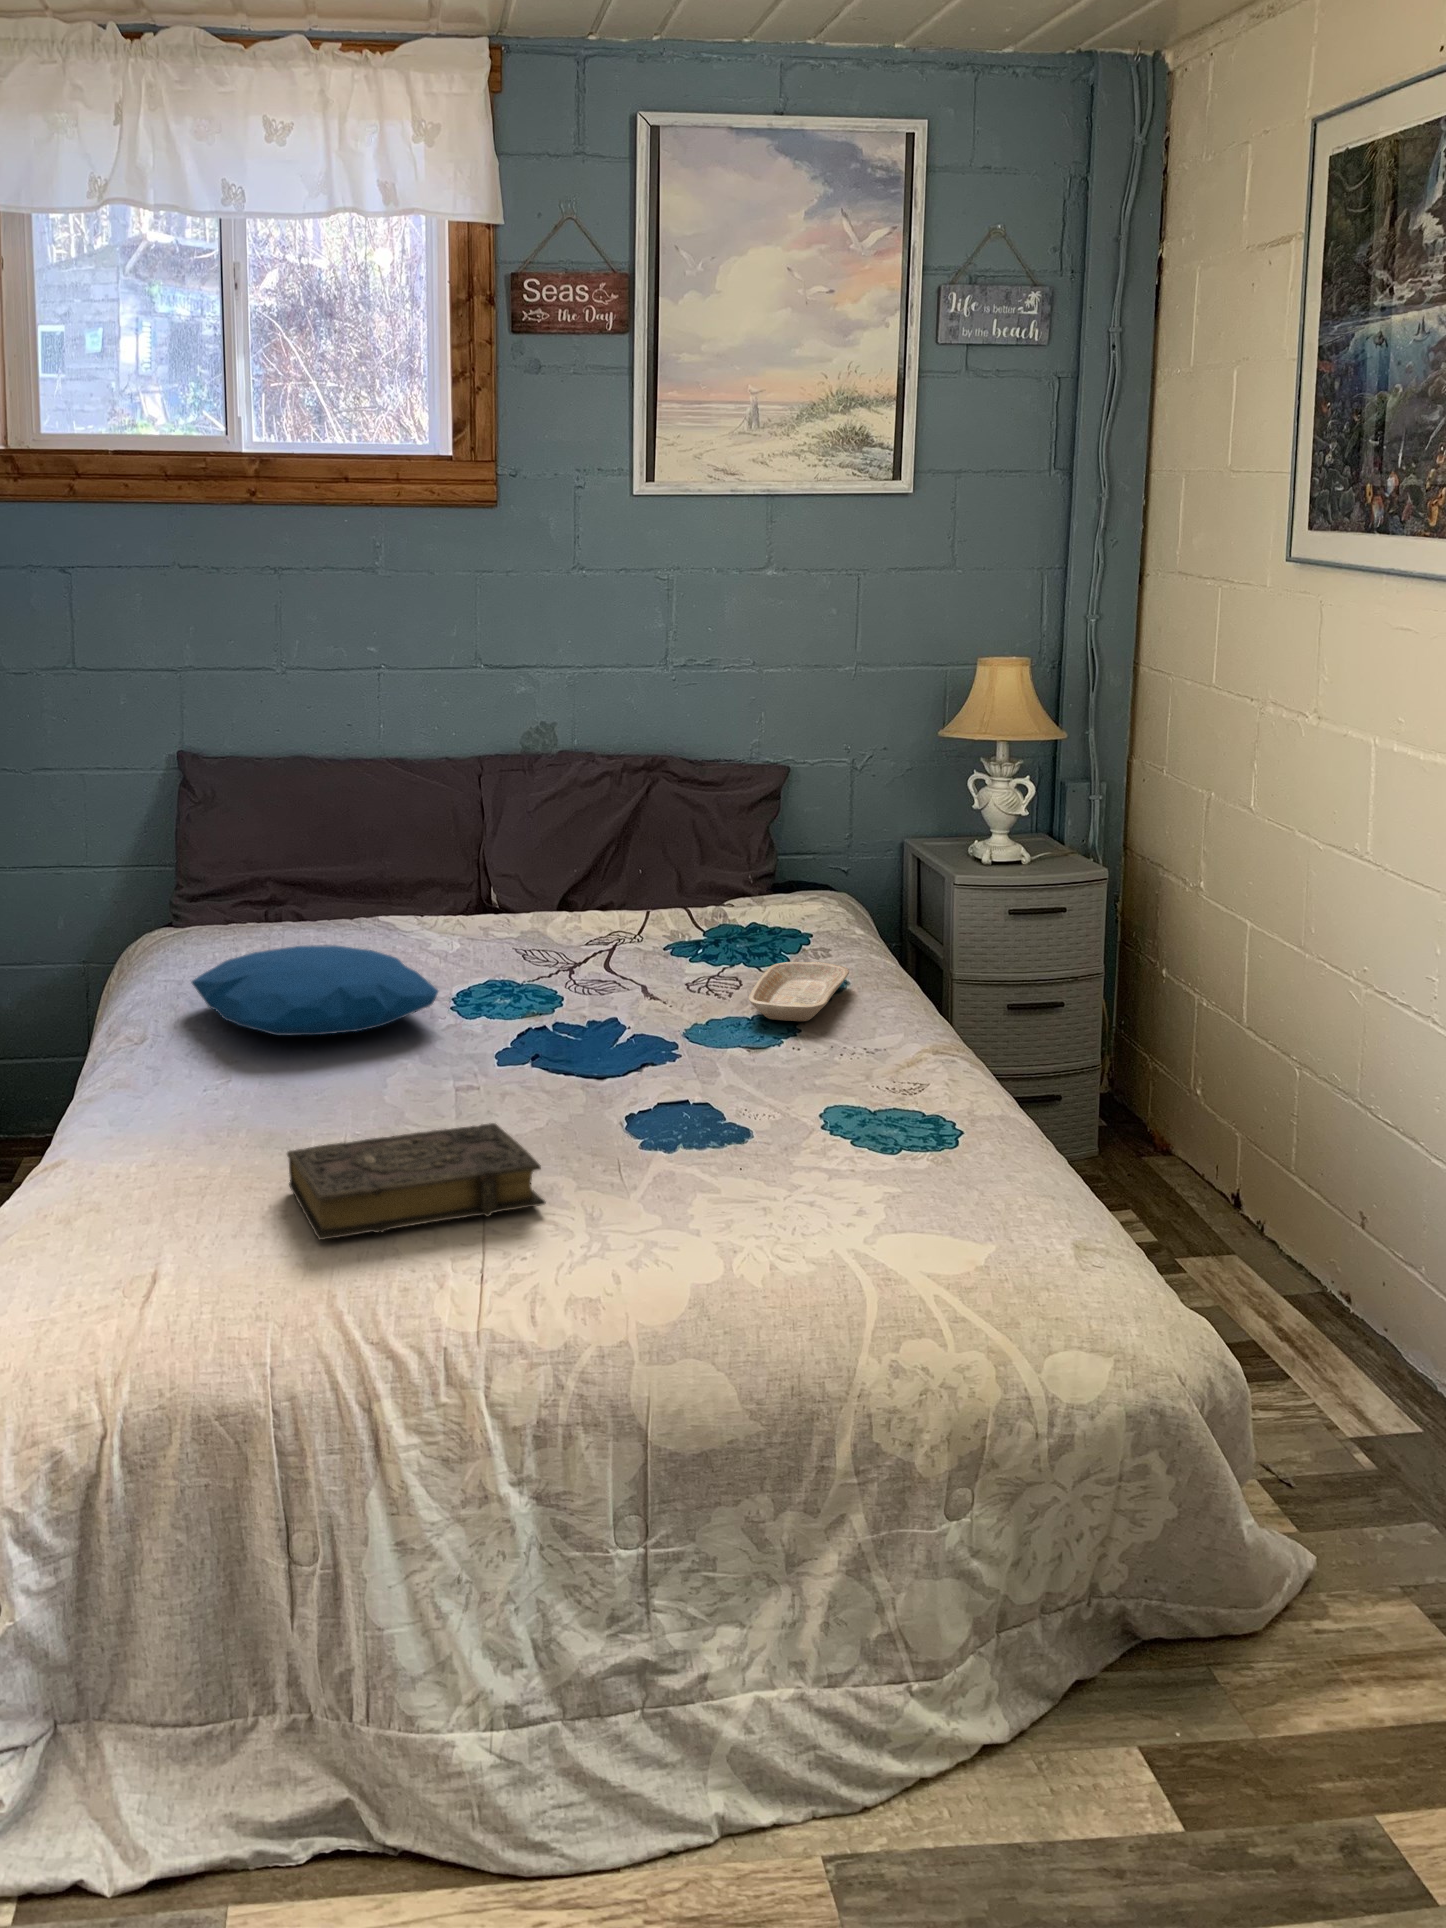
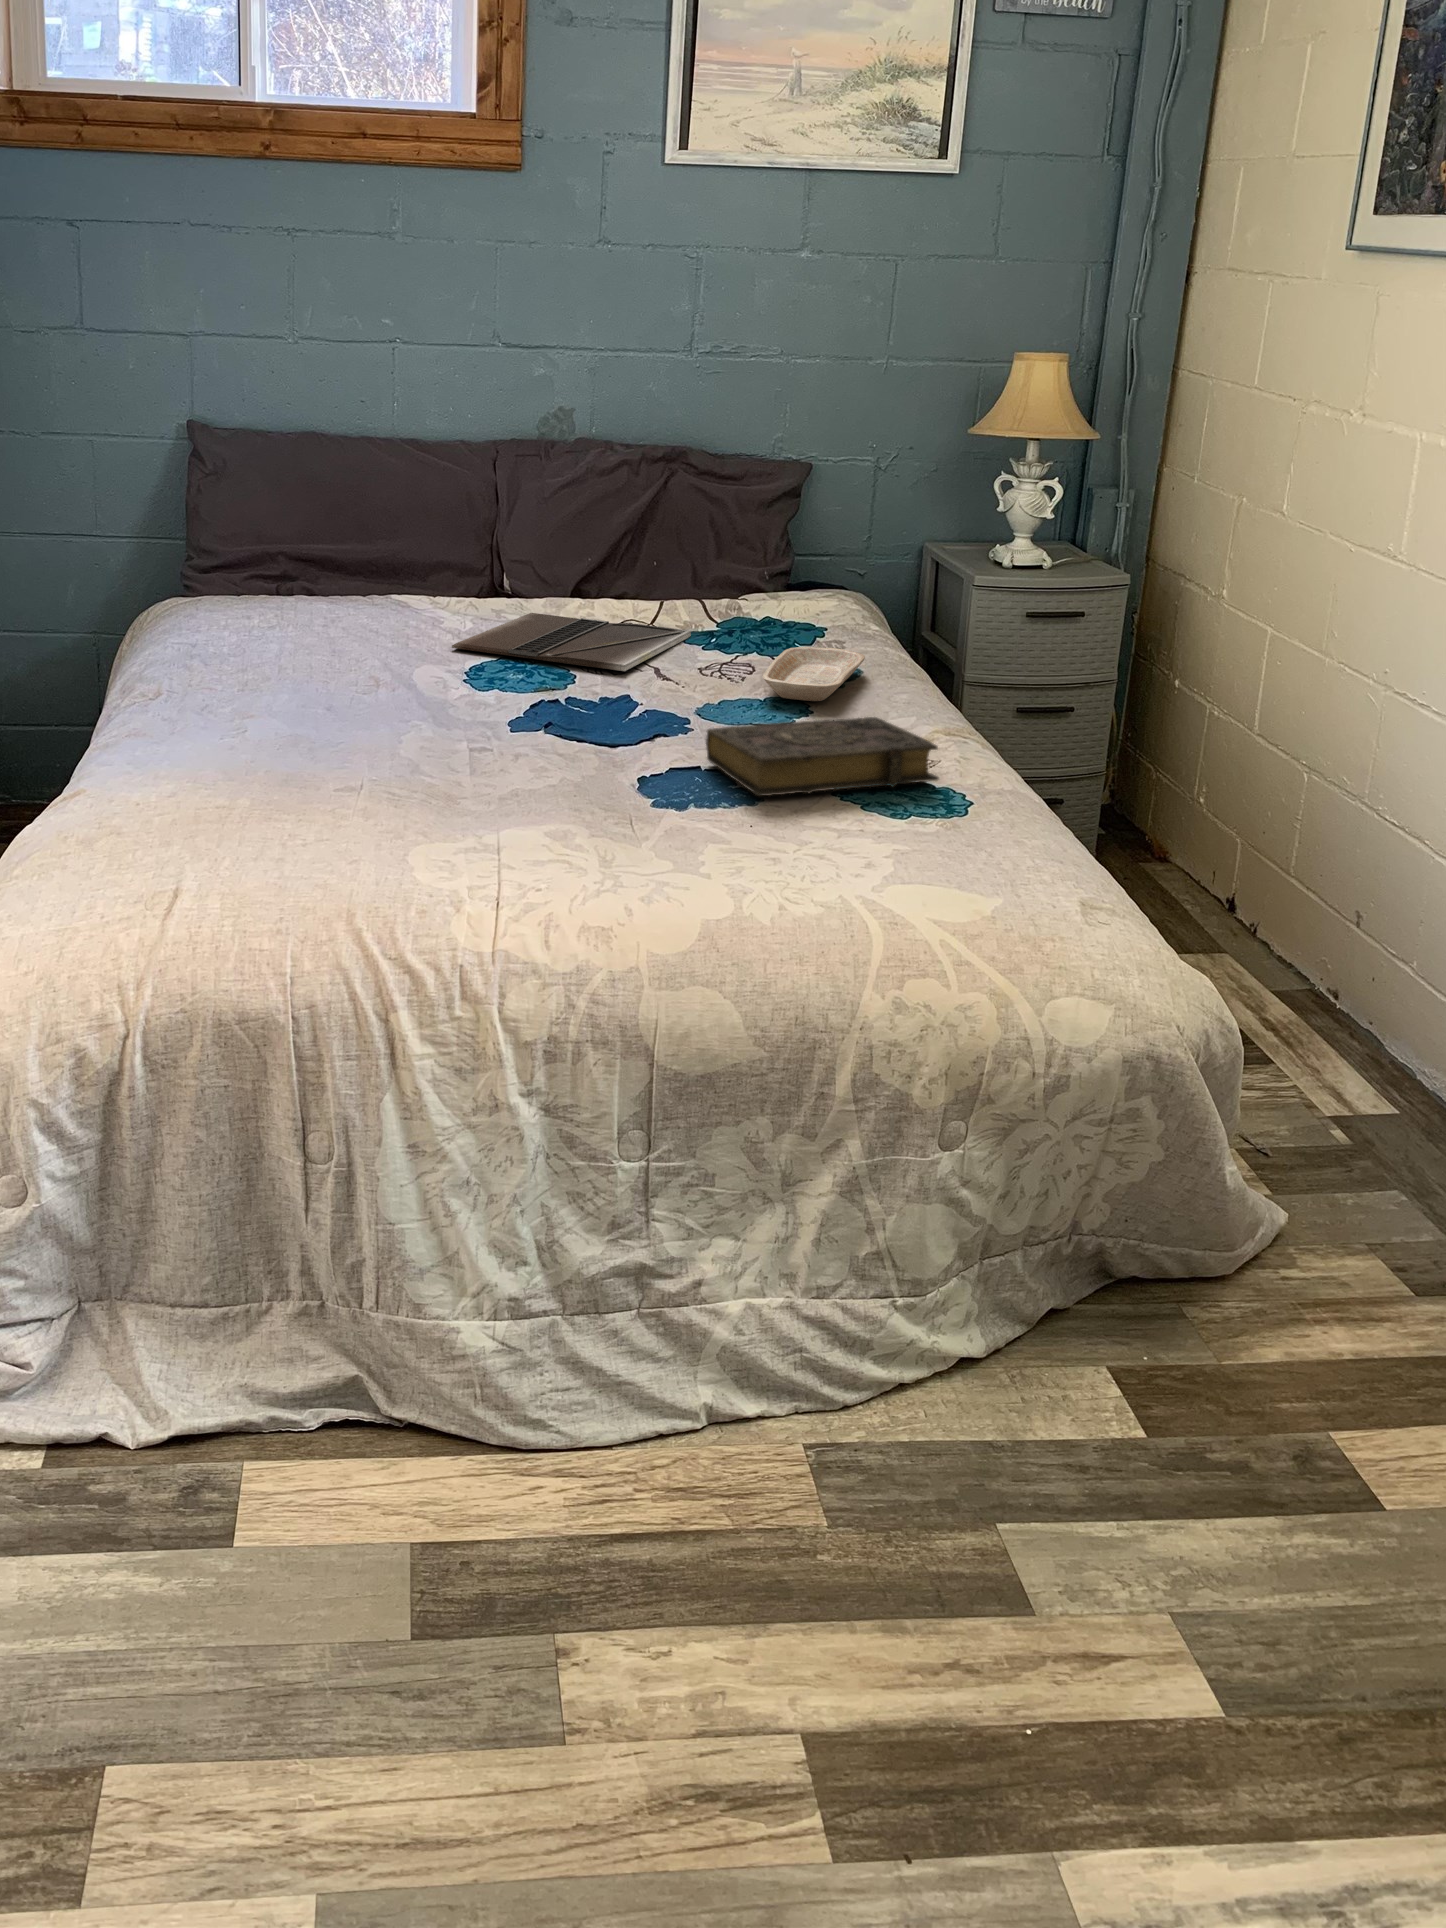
laptop: none [441,933,677,996] -> present [452,613,691,671]
pillow: present [192,945,438,1035] -> none [202,610,452,692]
book: present [287,1123,546,1240] -> present [706,717,939,796]

